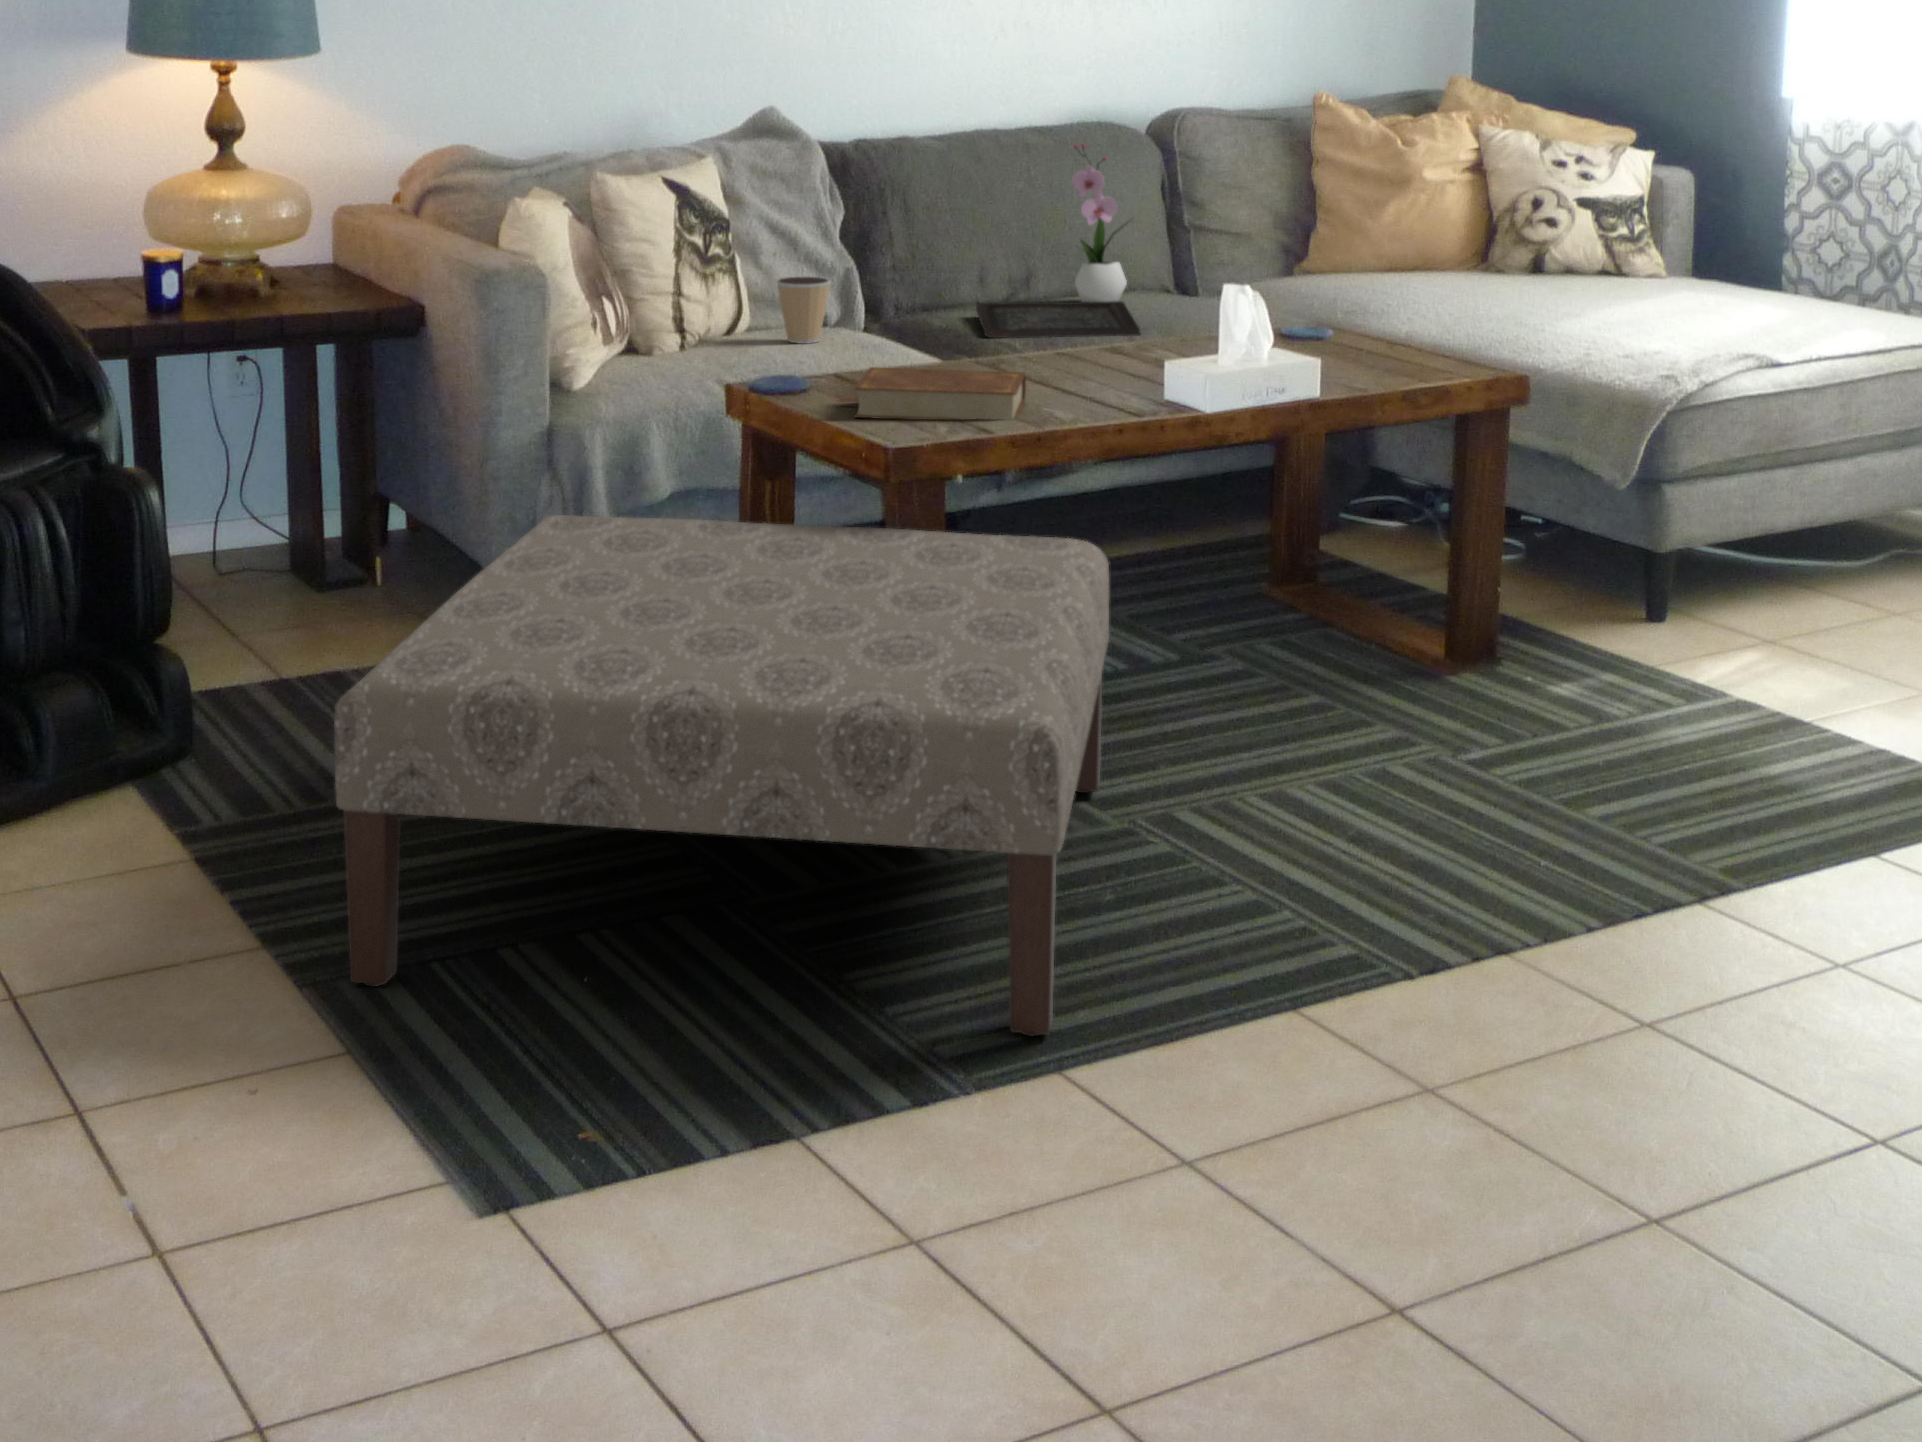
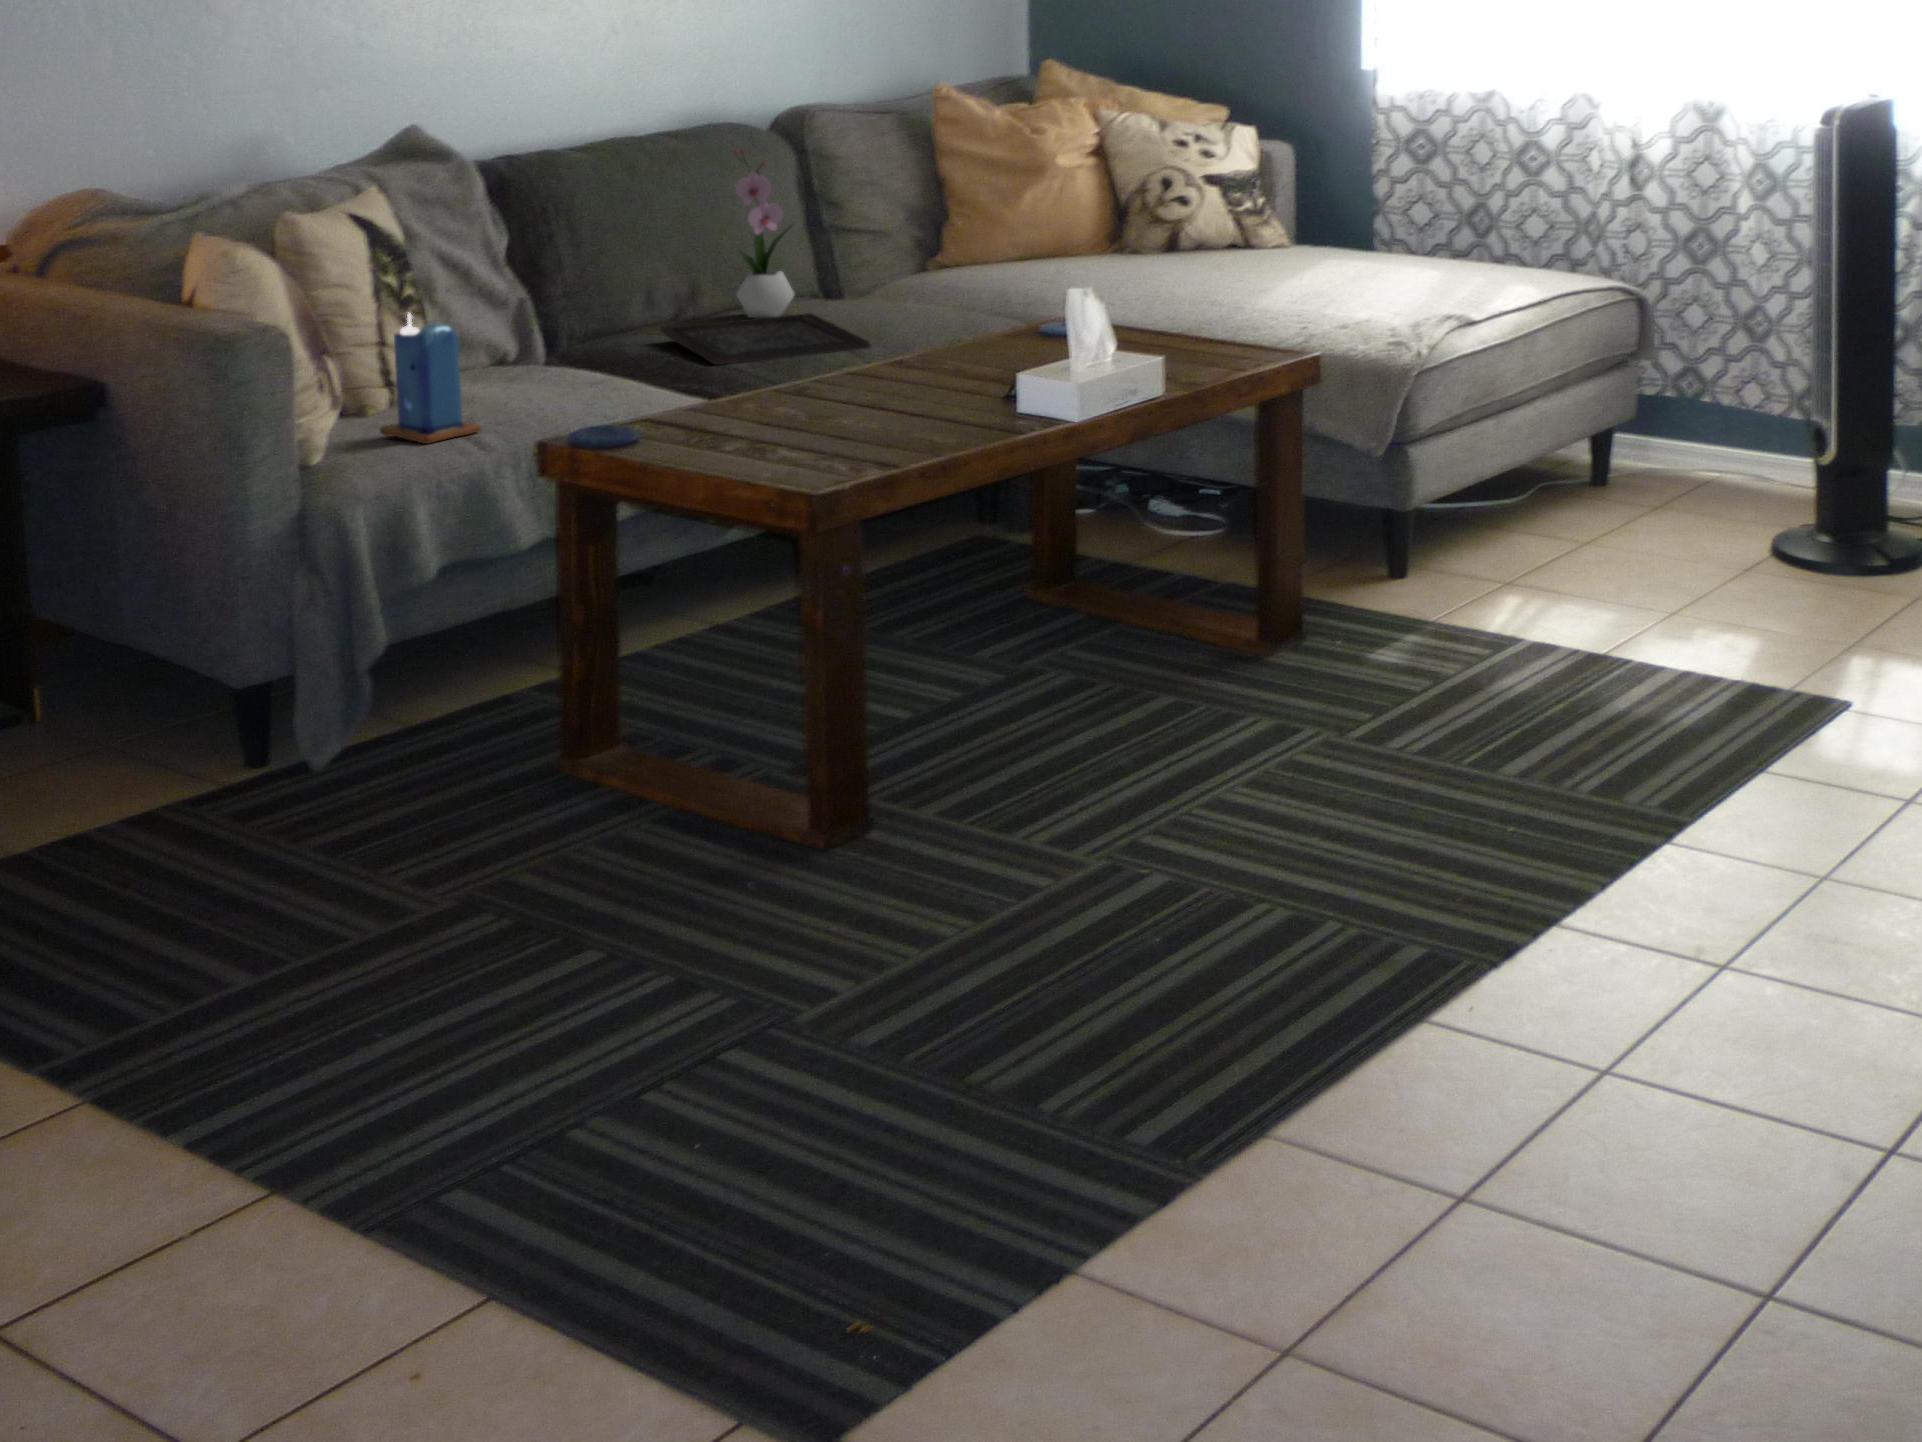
candle: none [639,261,718,377] -> present [380,313,481,444]
coffee cup: present [777,277,830,344] -> none [480,315,544,390]
book: present [846,367,1026,420] -> none [688,400,907,467]
ottoman: present [334,515,1109,1036] -> none [423,569,1253,1188]

